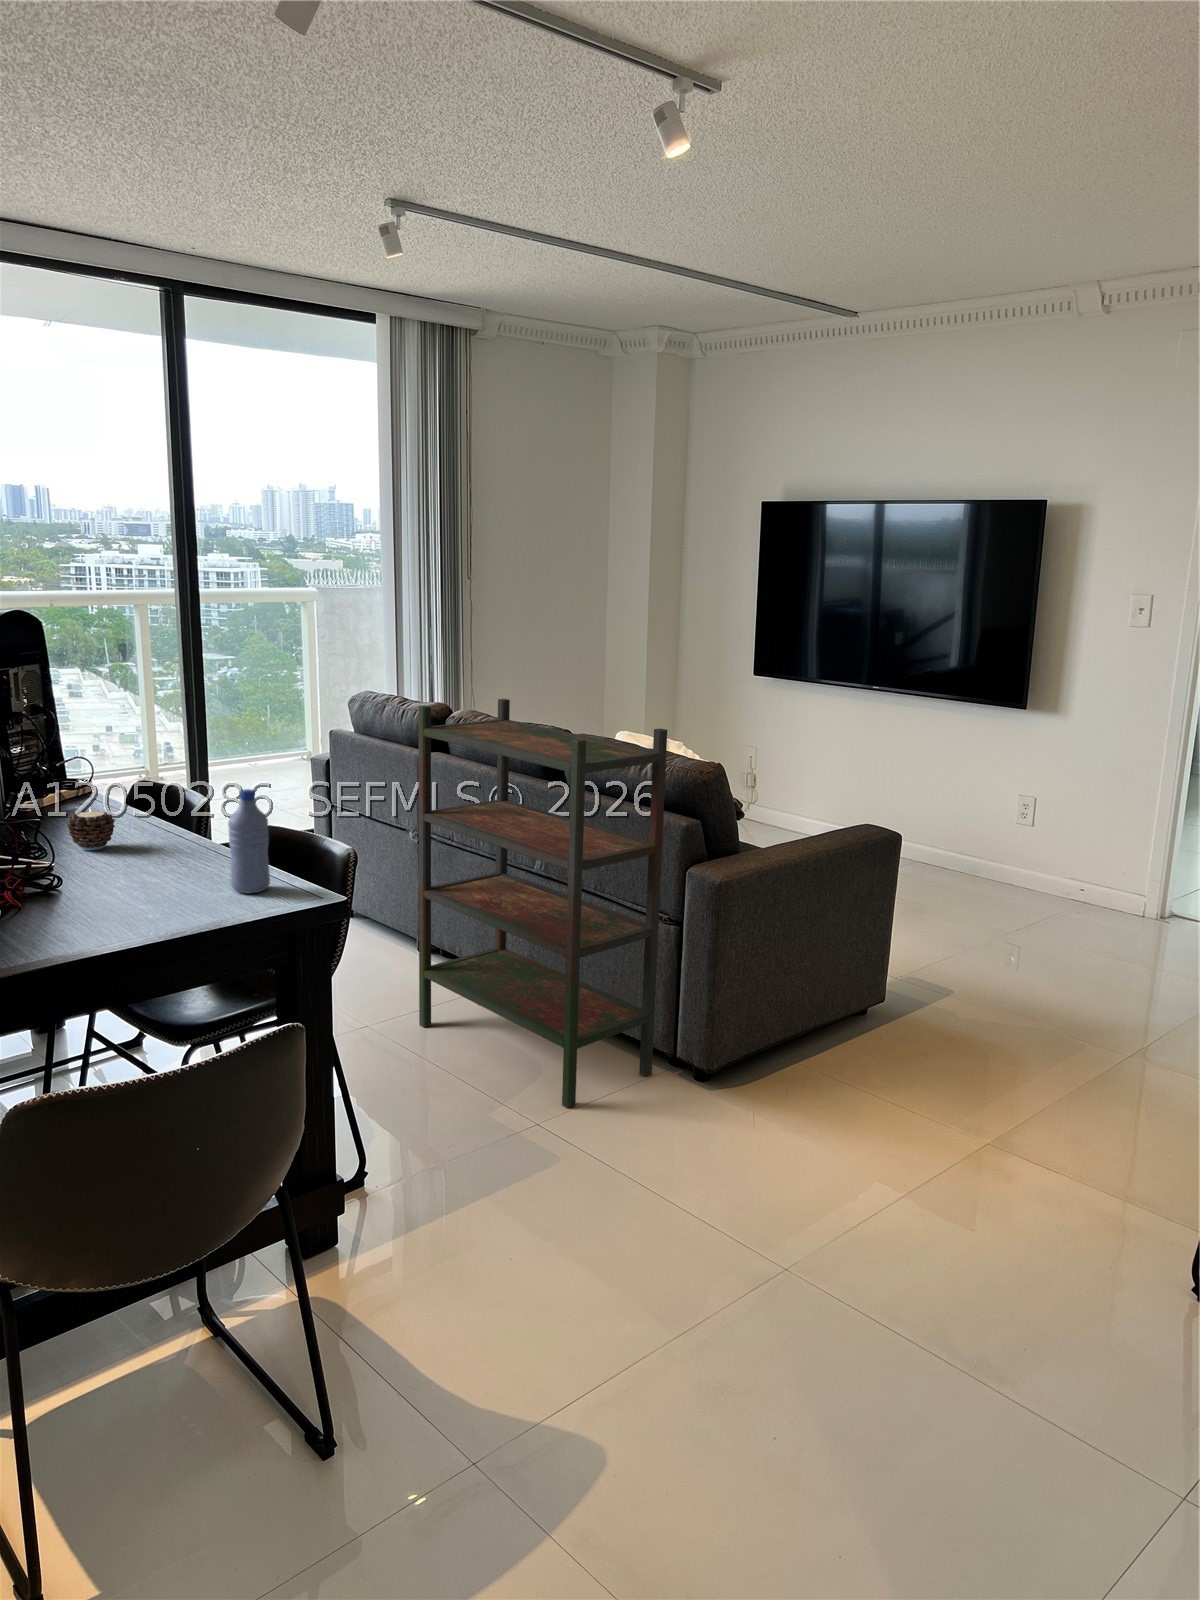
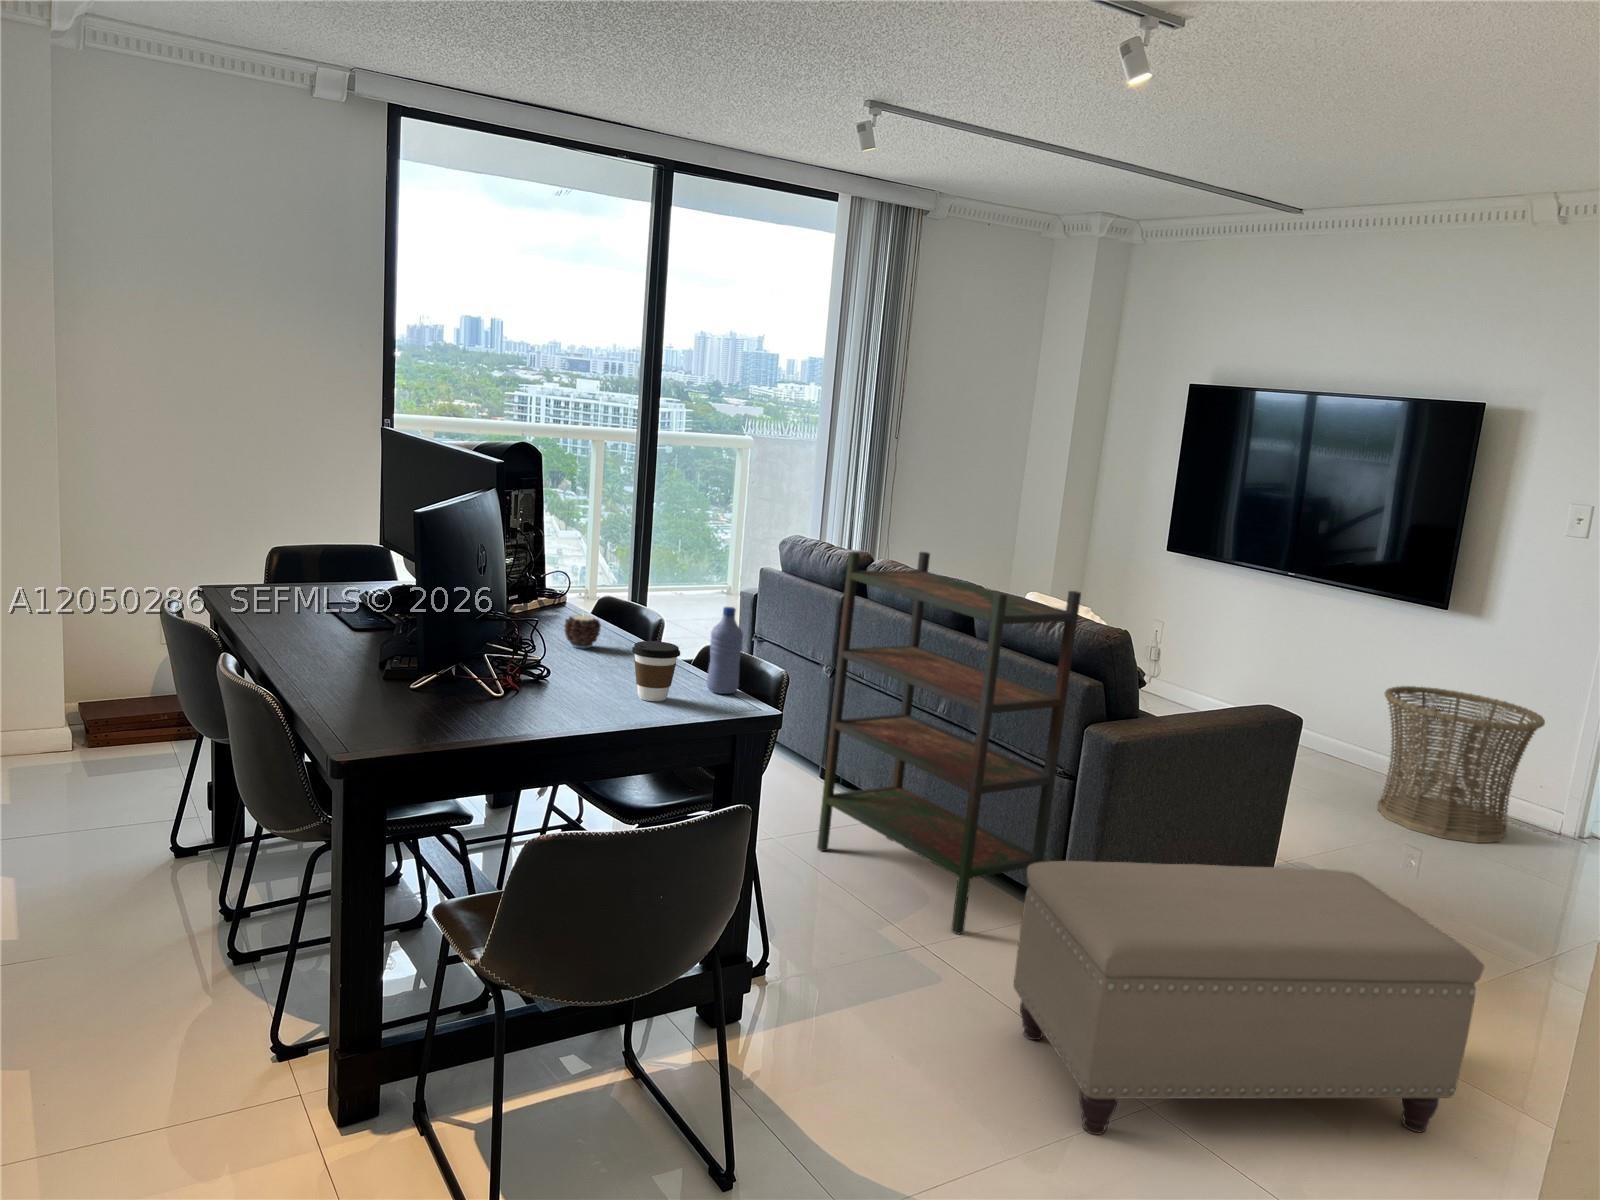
basket: none [974,785,1123,932] -> present [1377,686,1545,843]
coffee cup: none [122,841,185,915] -> present [632,641,680,701]
ottoman: none [626,1004,1121,1349] -> present [1014,861,1484,1135]

